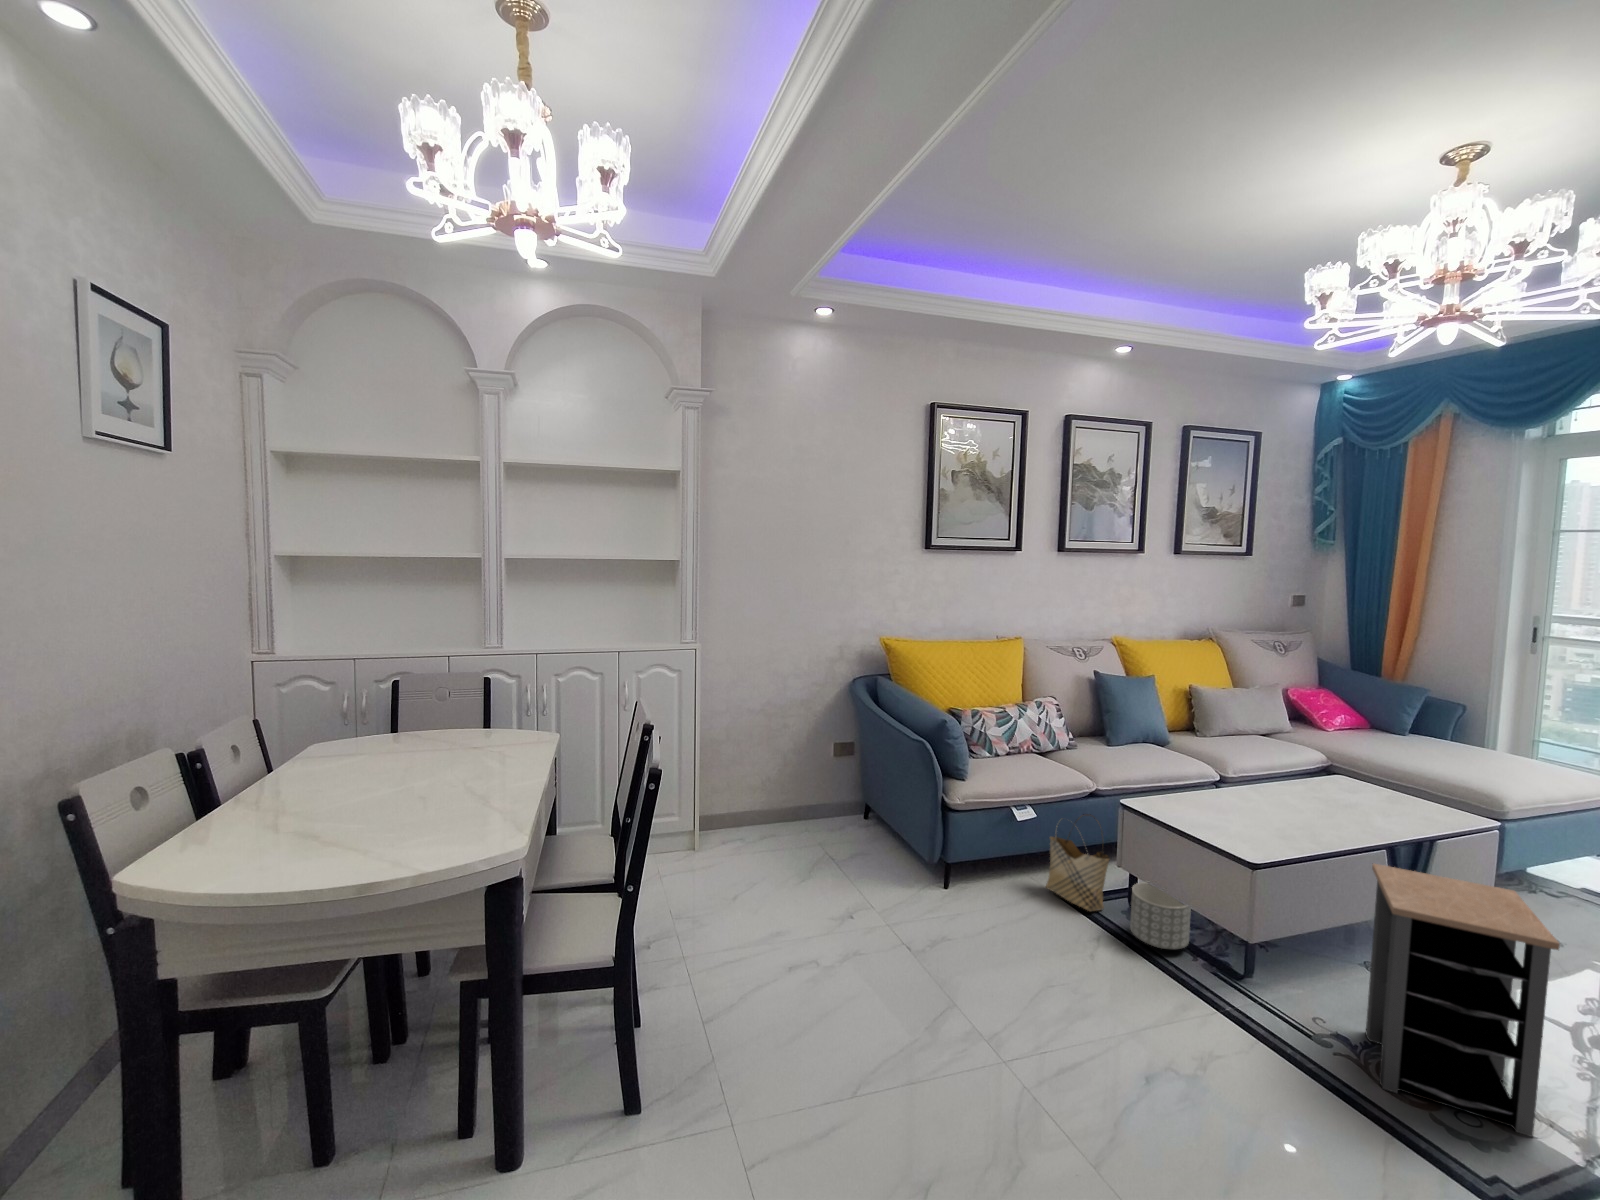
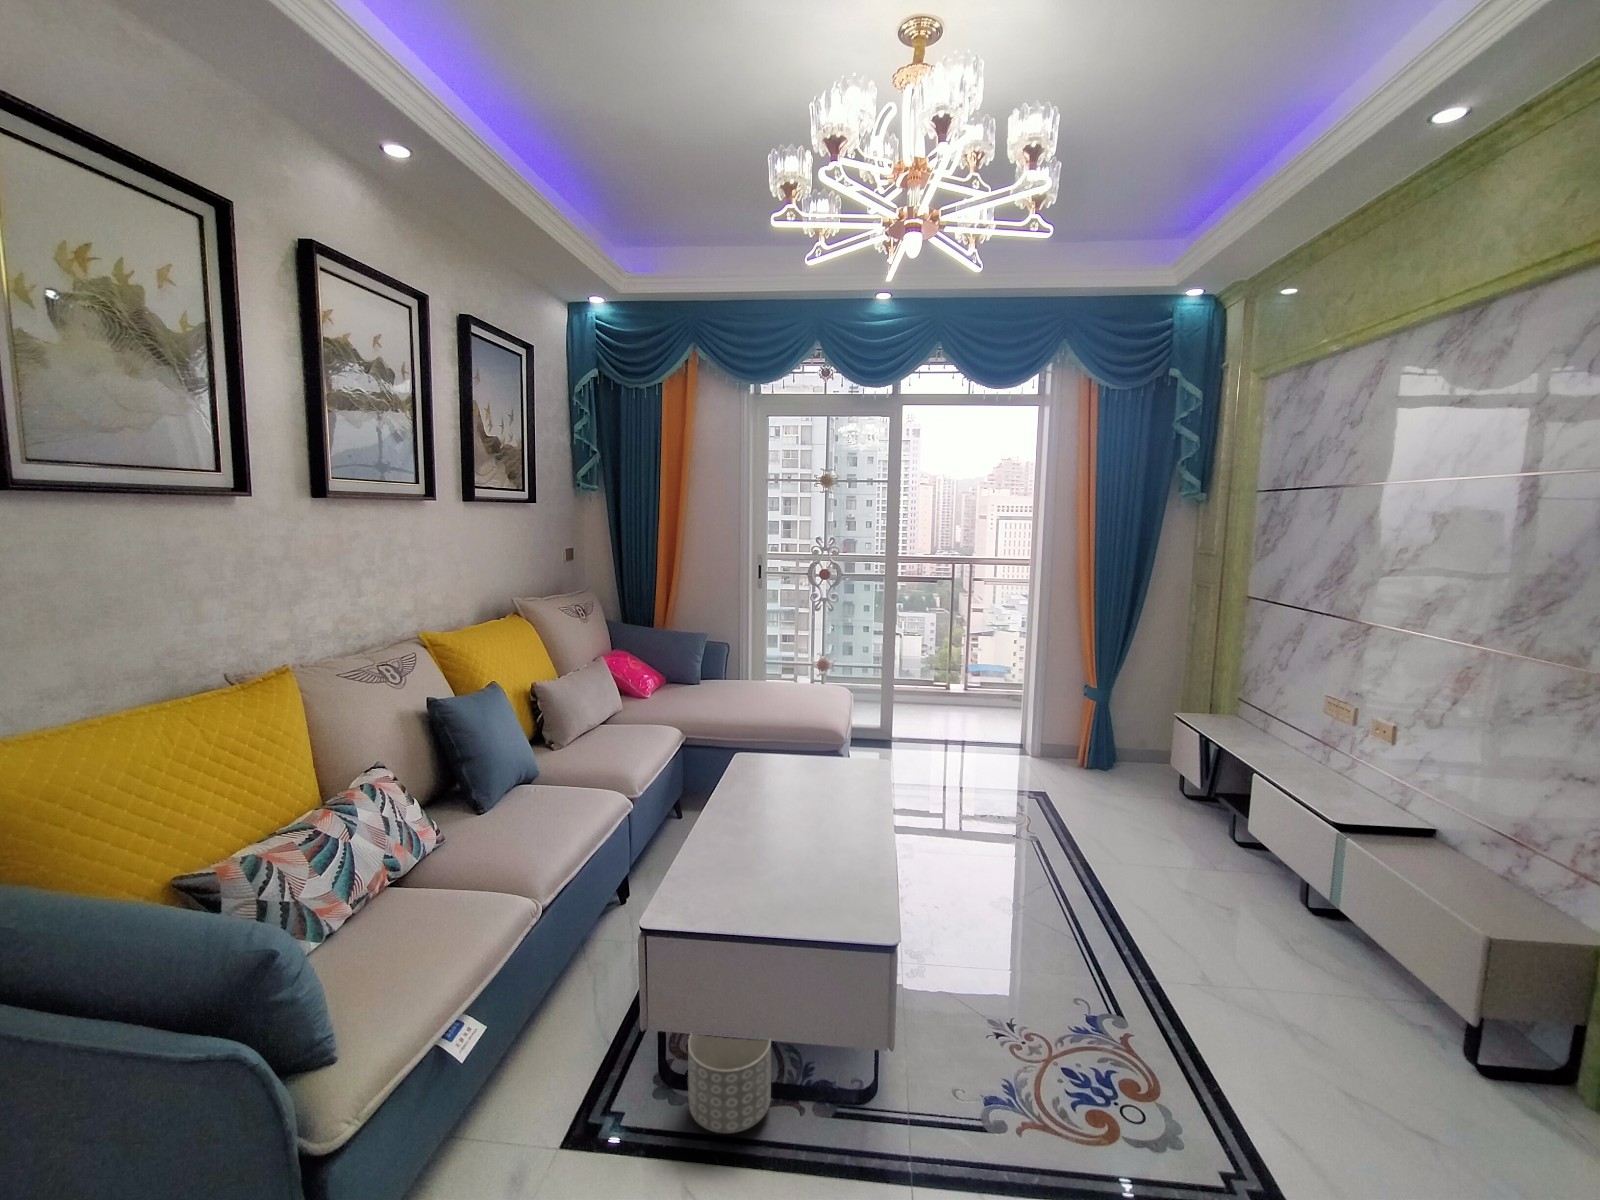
woven basket: present [1046,814,1110,911] -> none [509,965,629,1145]
side table: present [1366,864,1560,1137] -> none [957,839,1140,1131]

